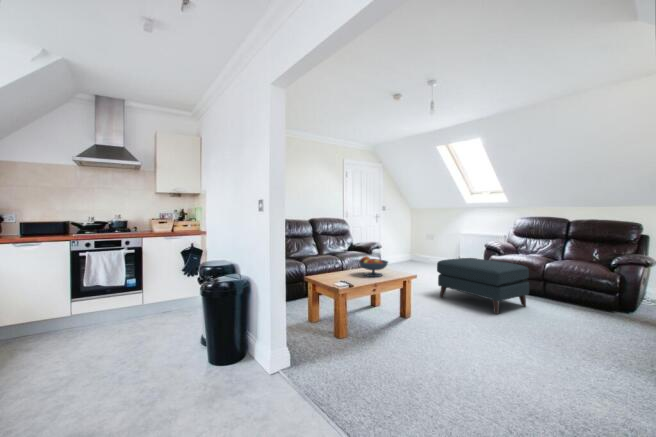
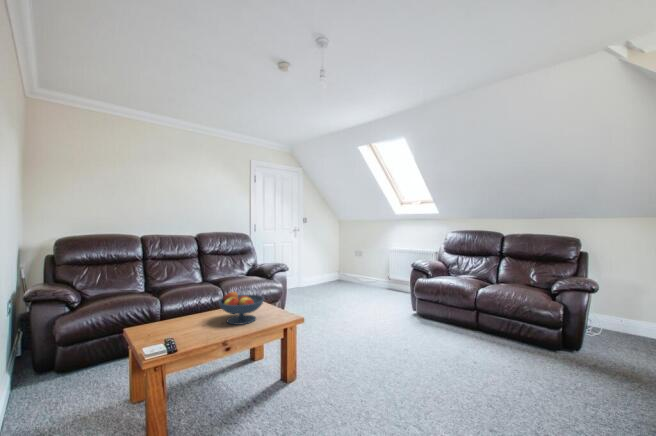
ottoman: present [437,258,529,314] -> none [347,284,459,366]

